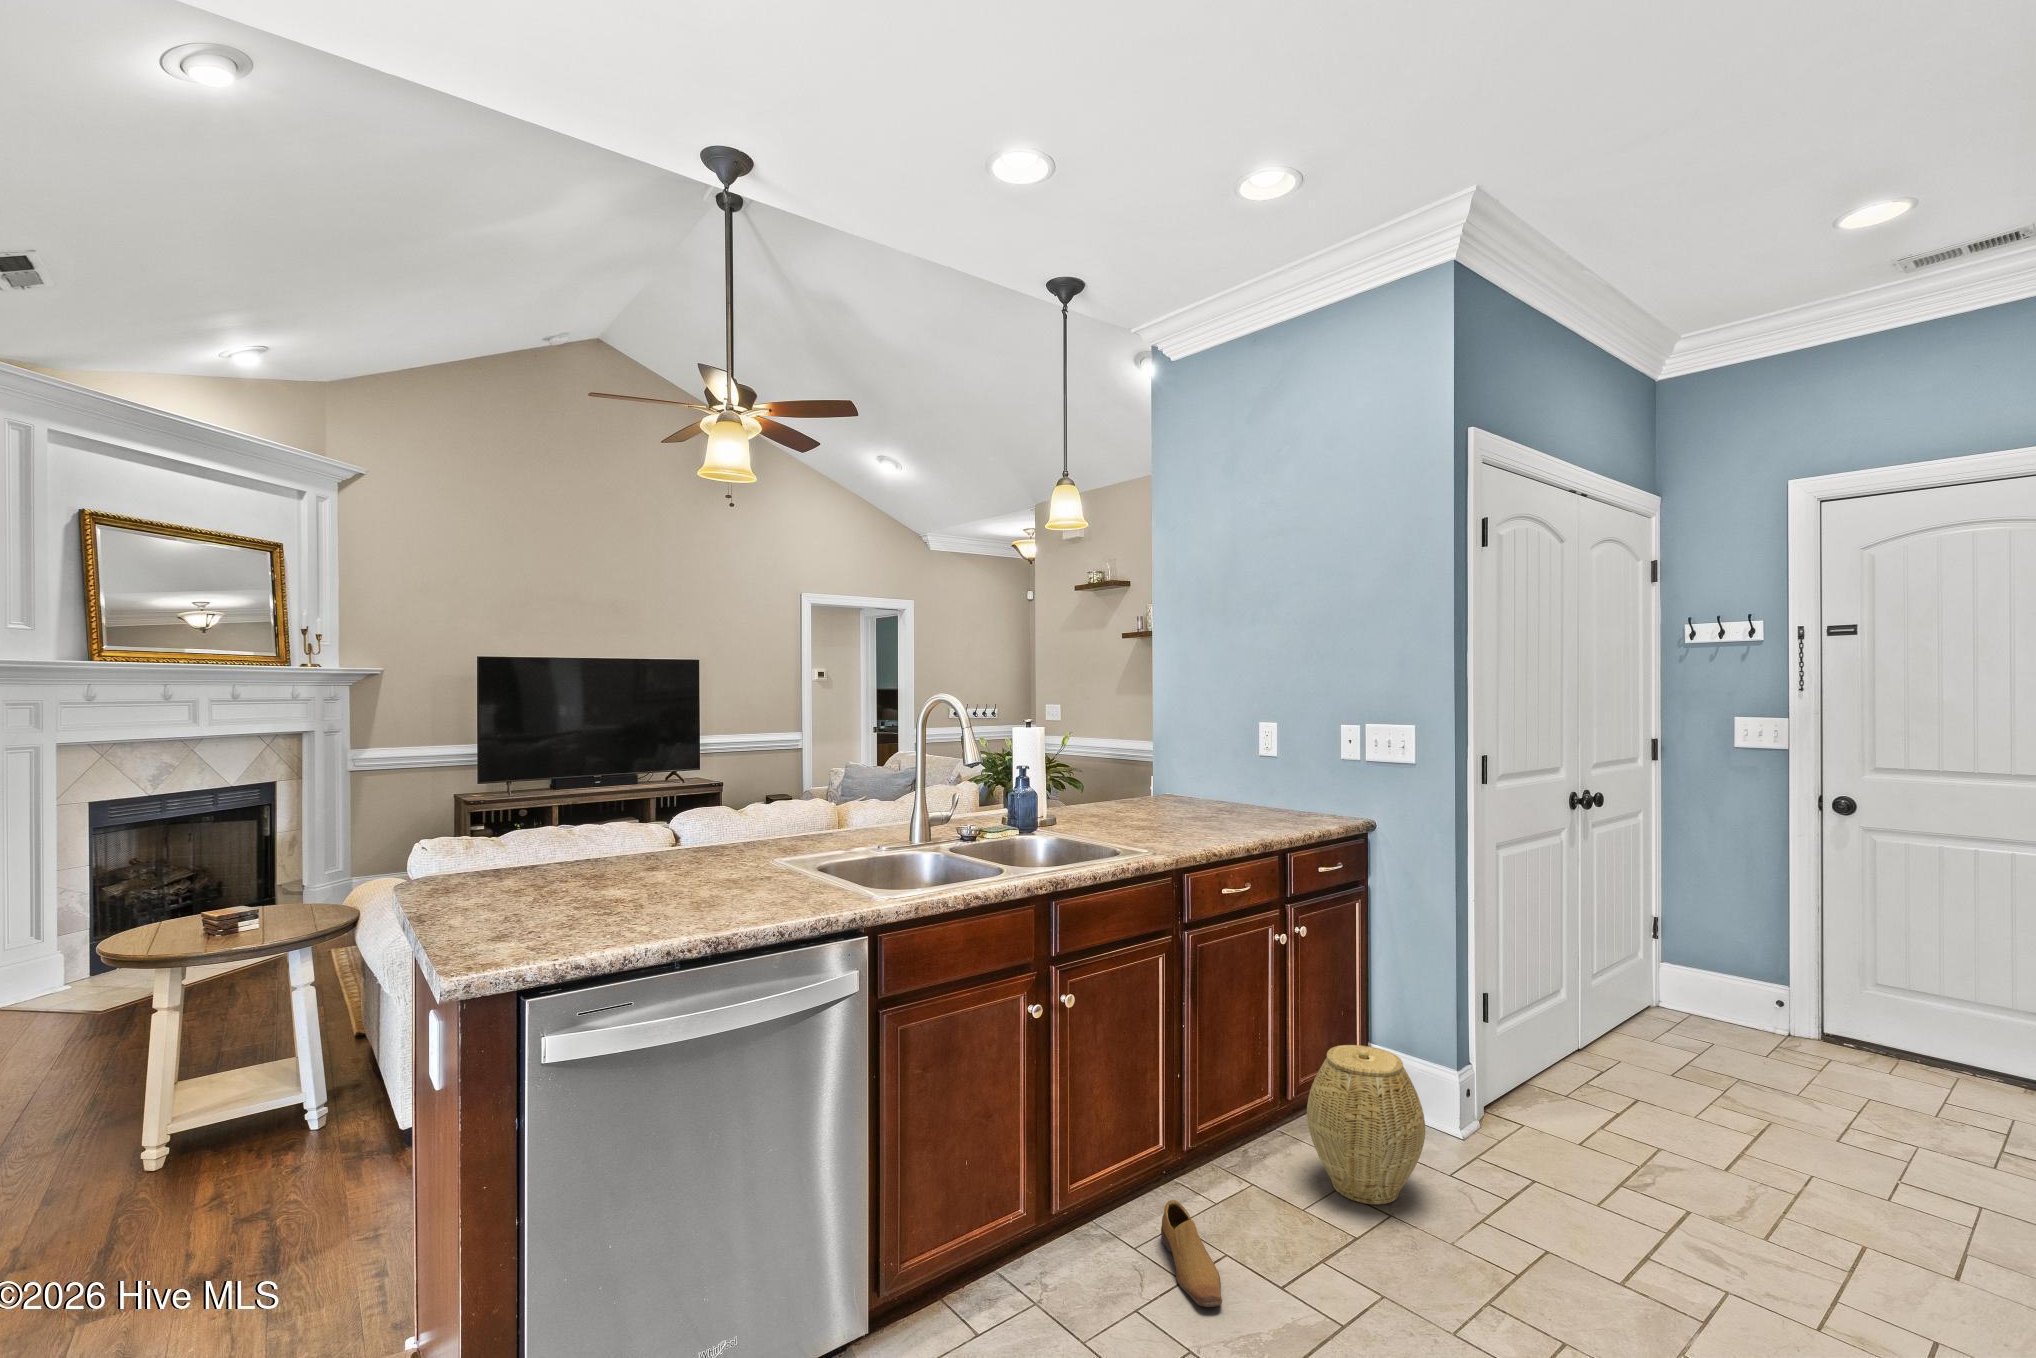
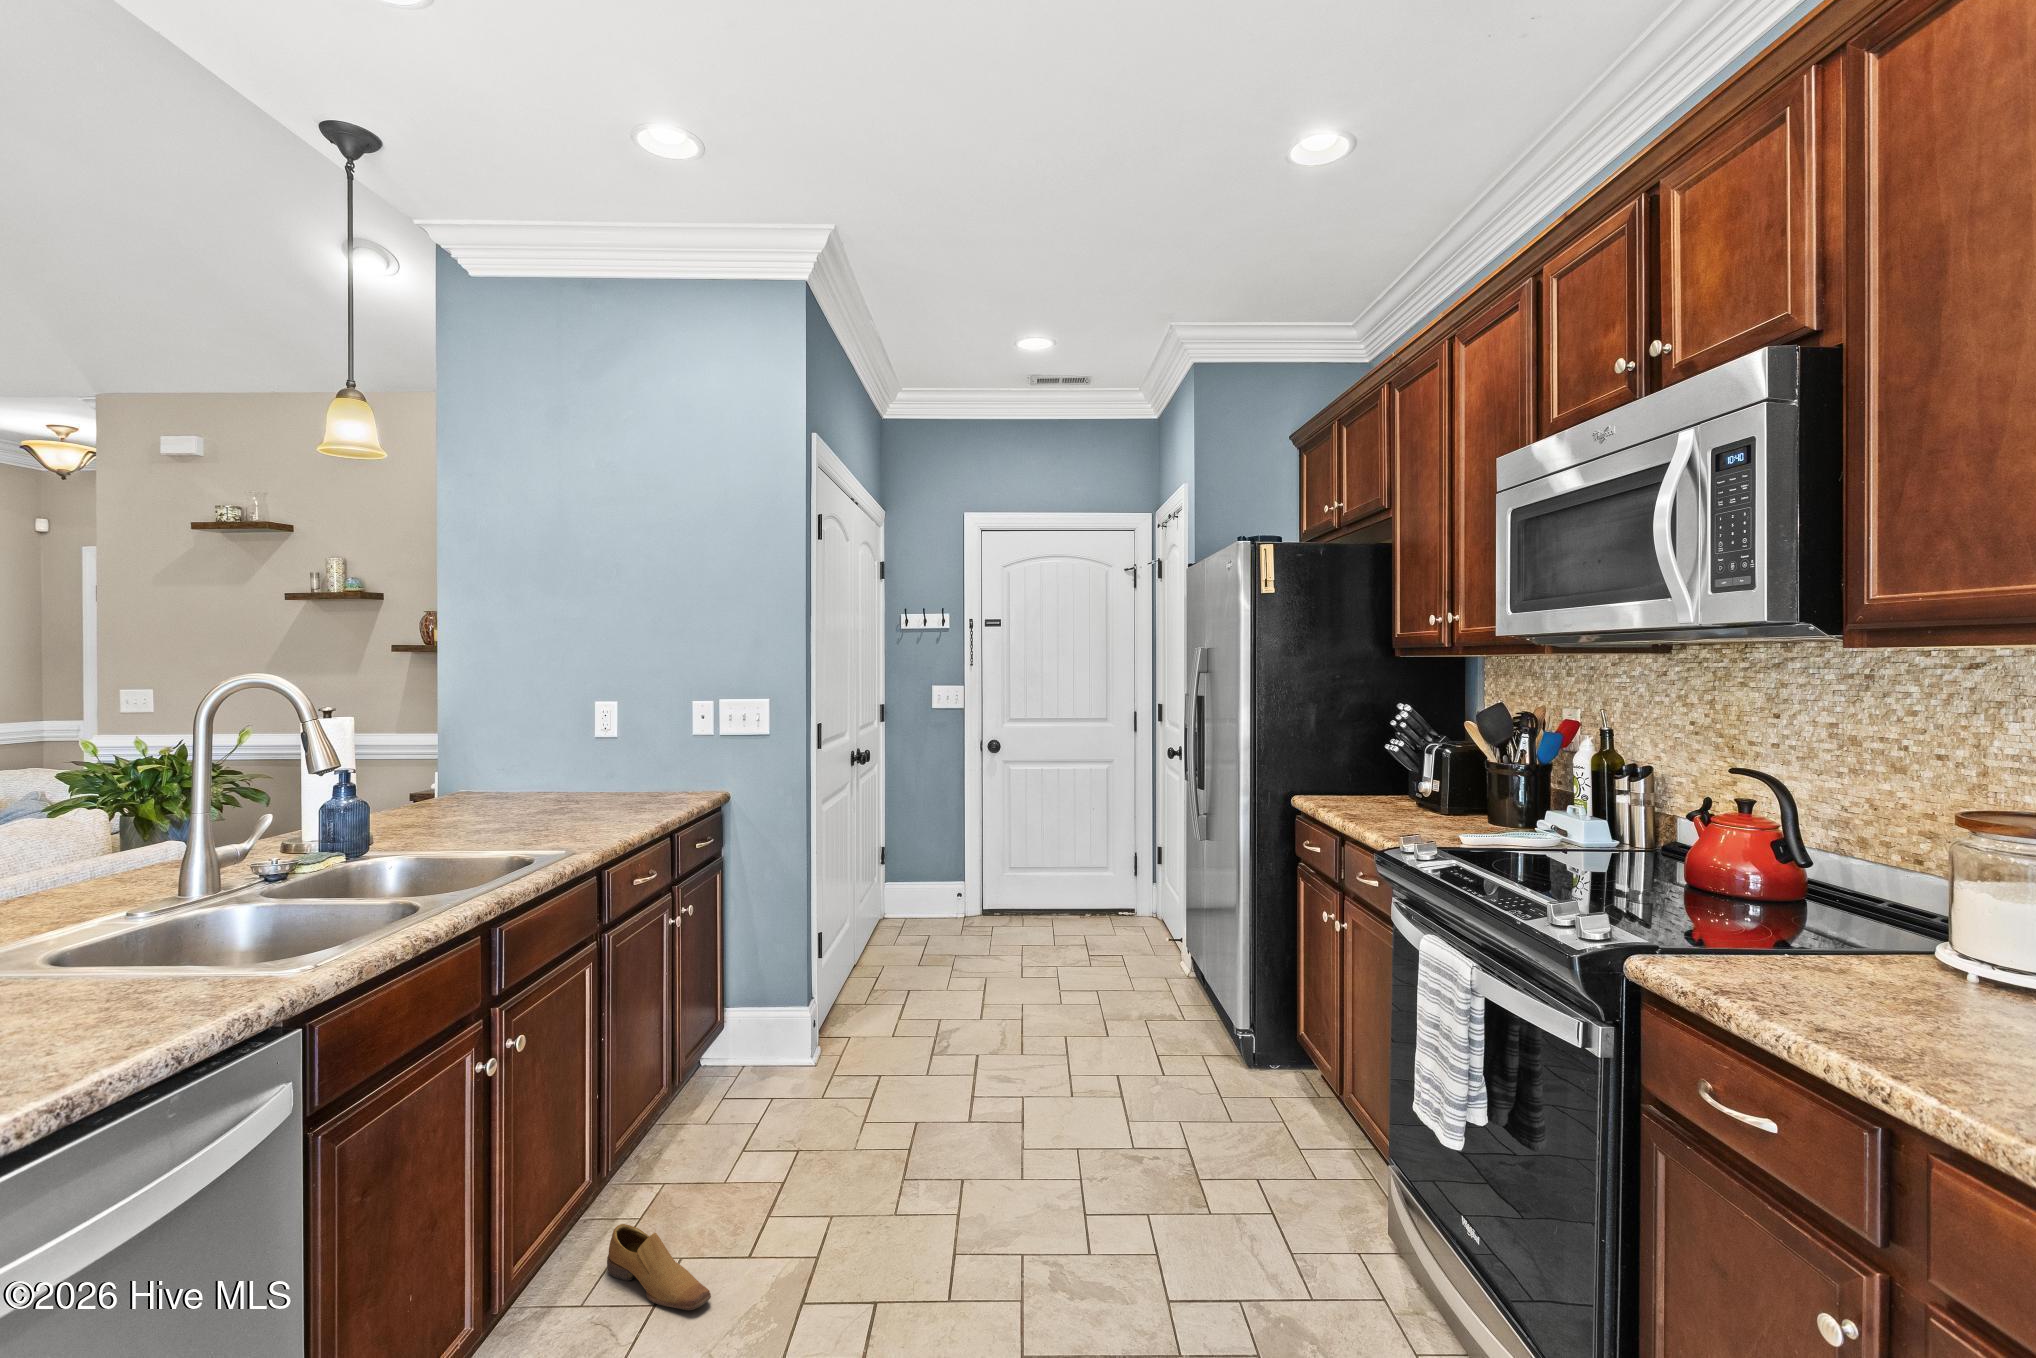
woven basket: present [1307,1045,1425,1205] -> none [709,1004,818,1151]

